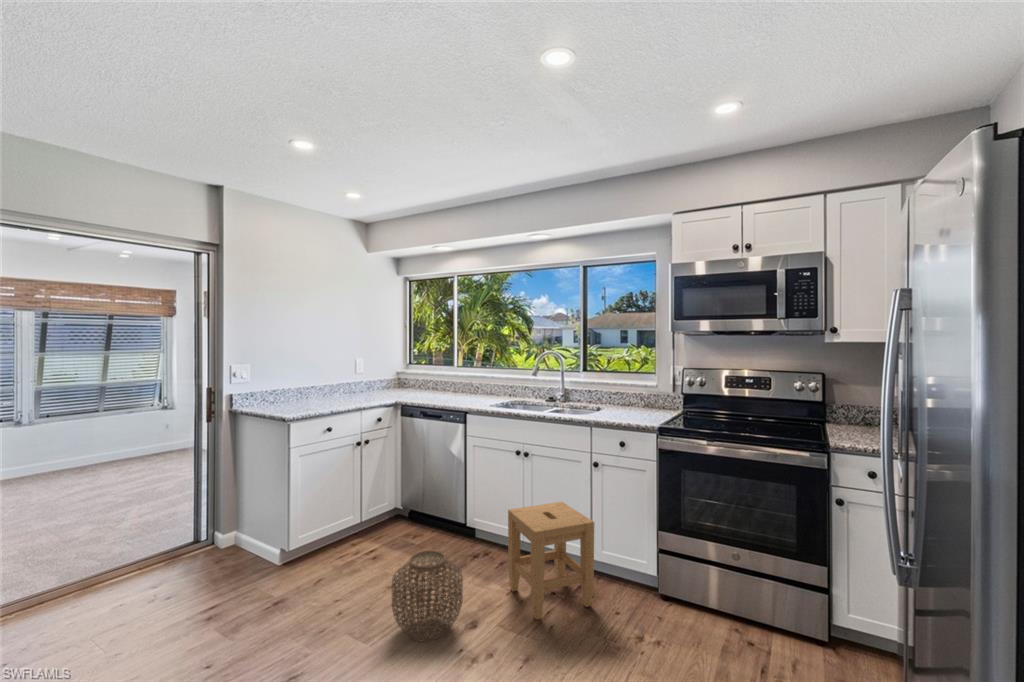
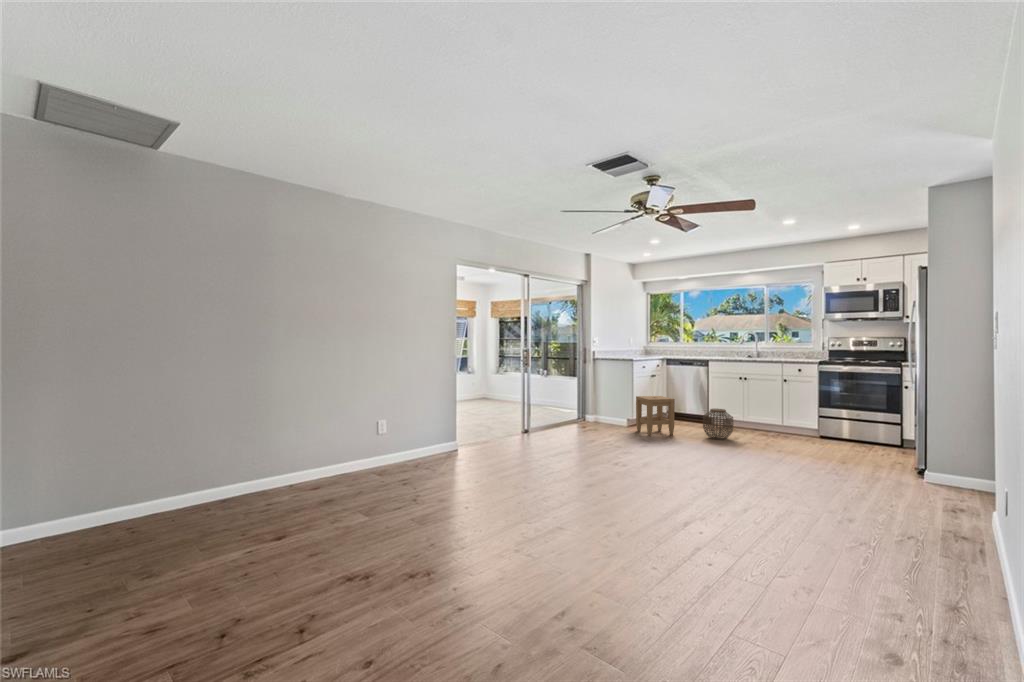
stool: present [508,502,594,620] -> present [636,396,675,436]

